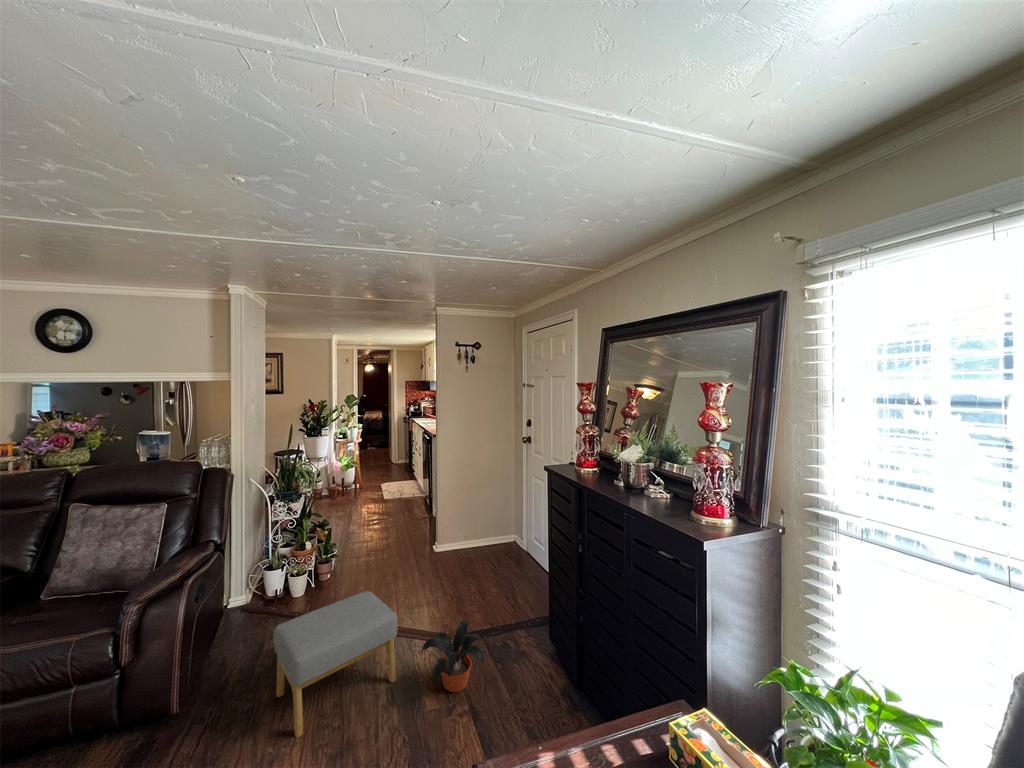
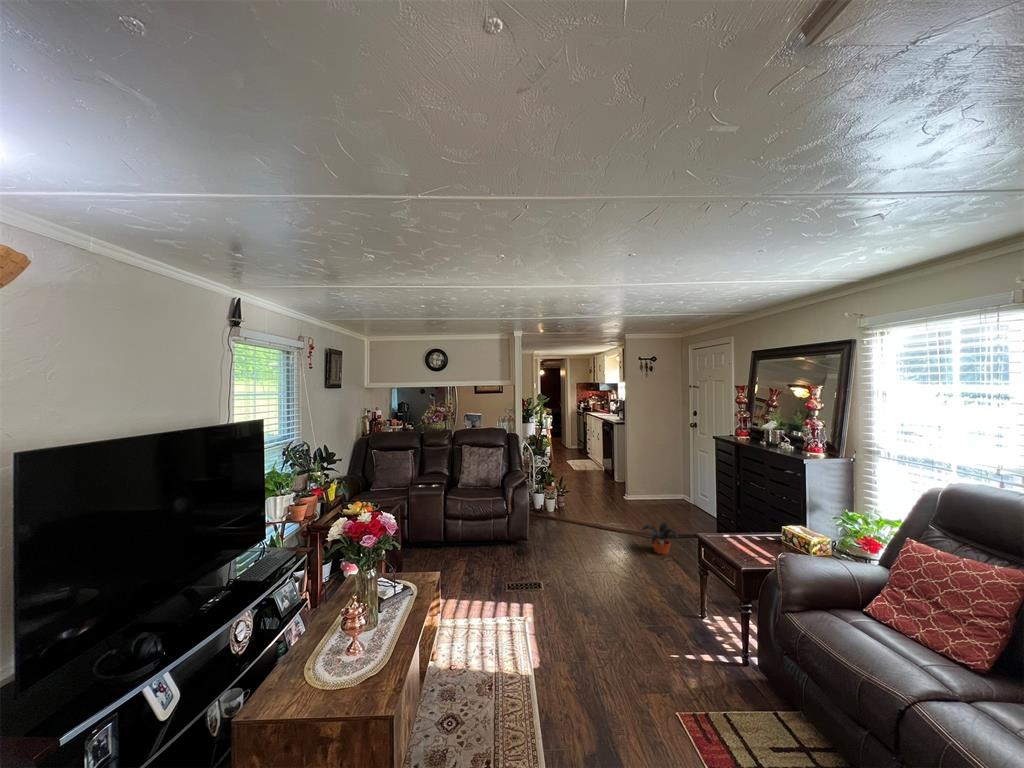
footstool: present [273,591,398,737] -> none [566,502,627,556]

